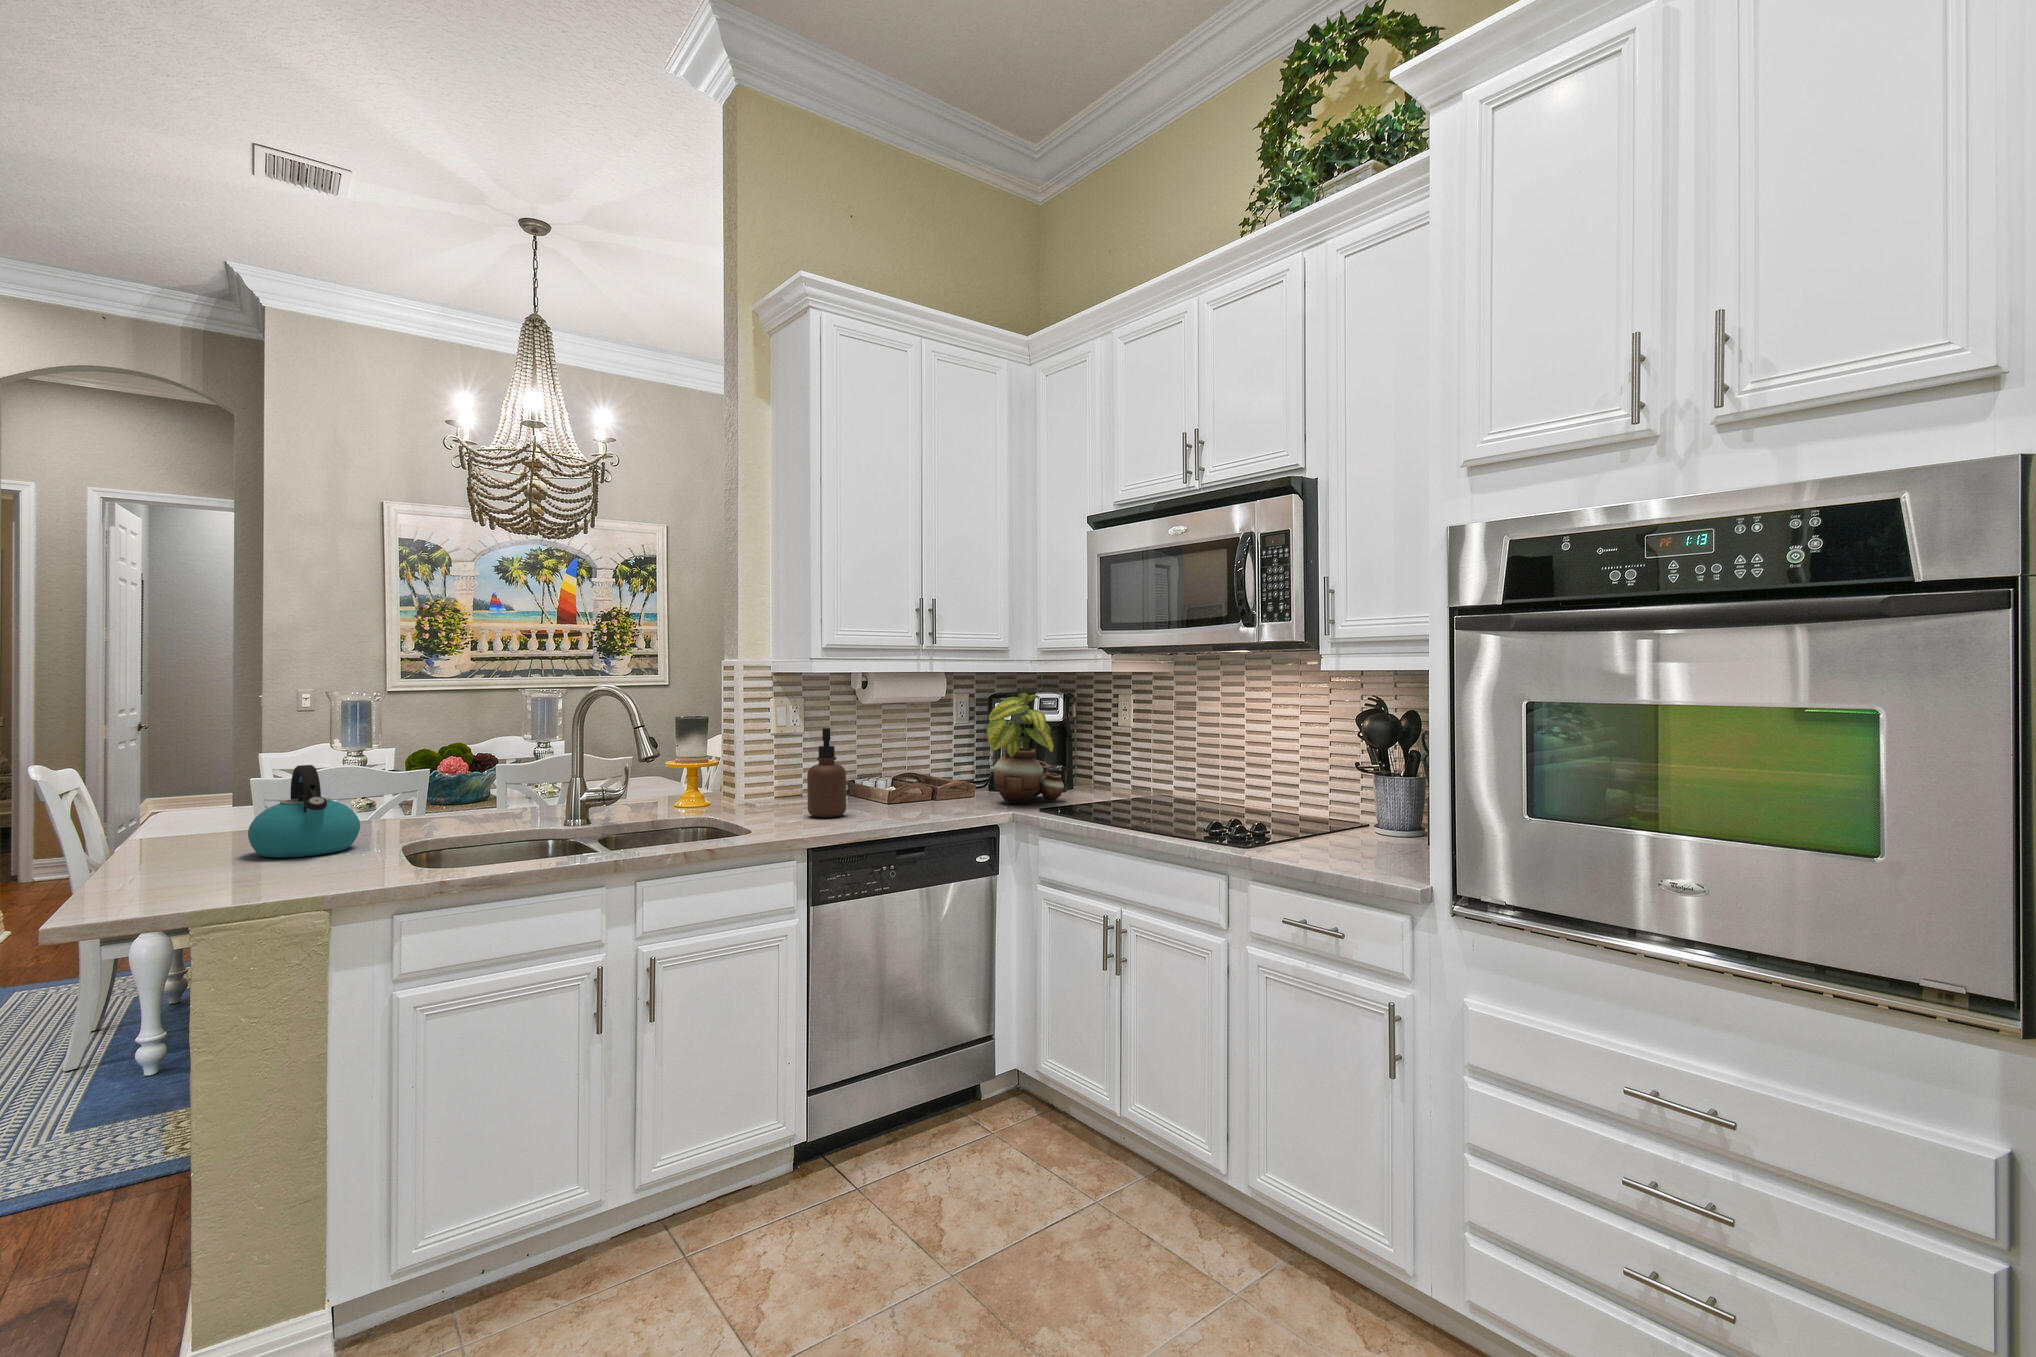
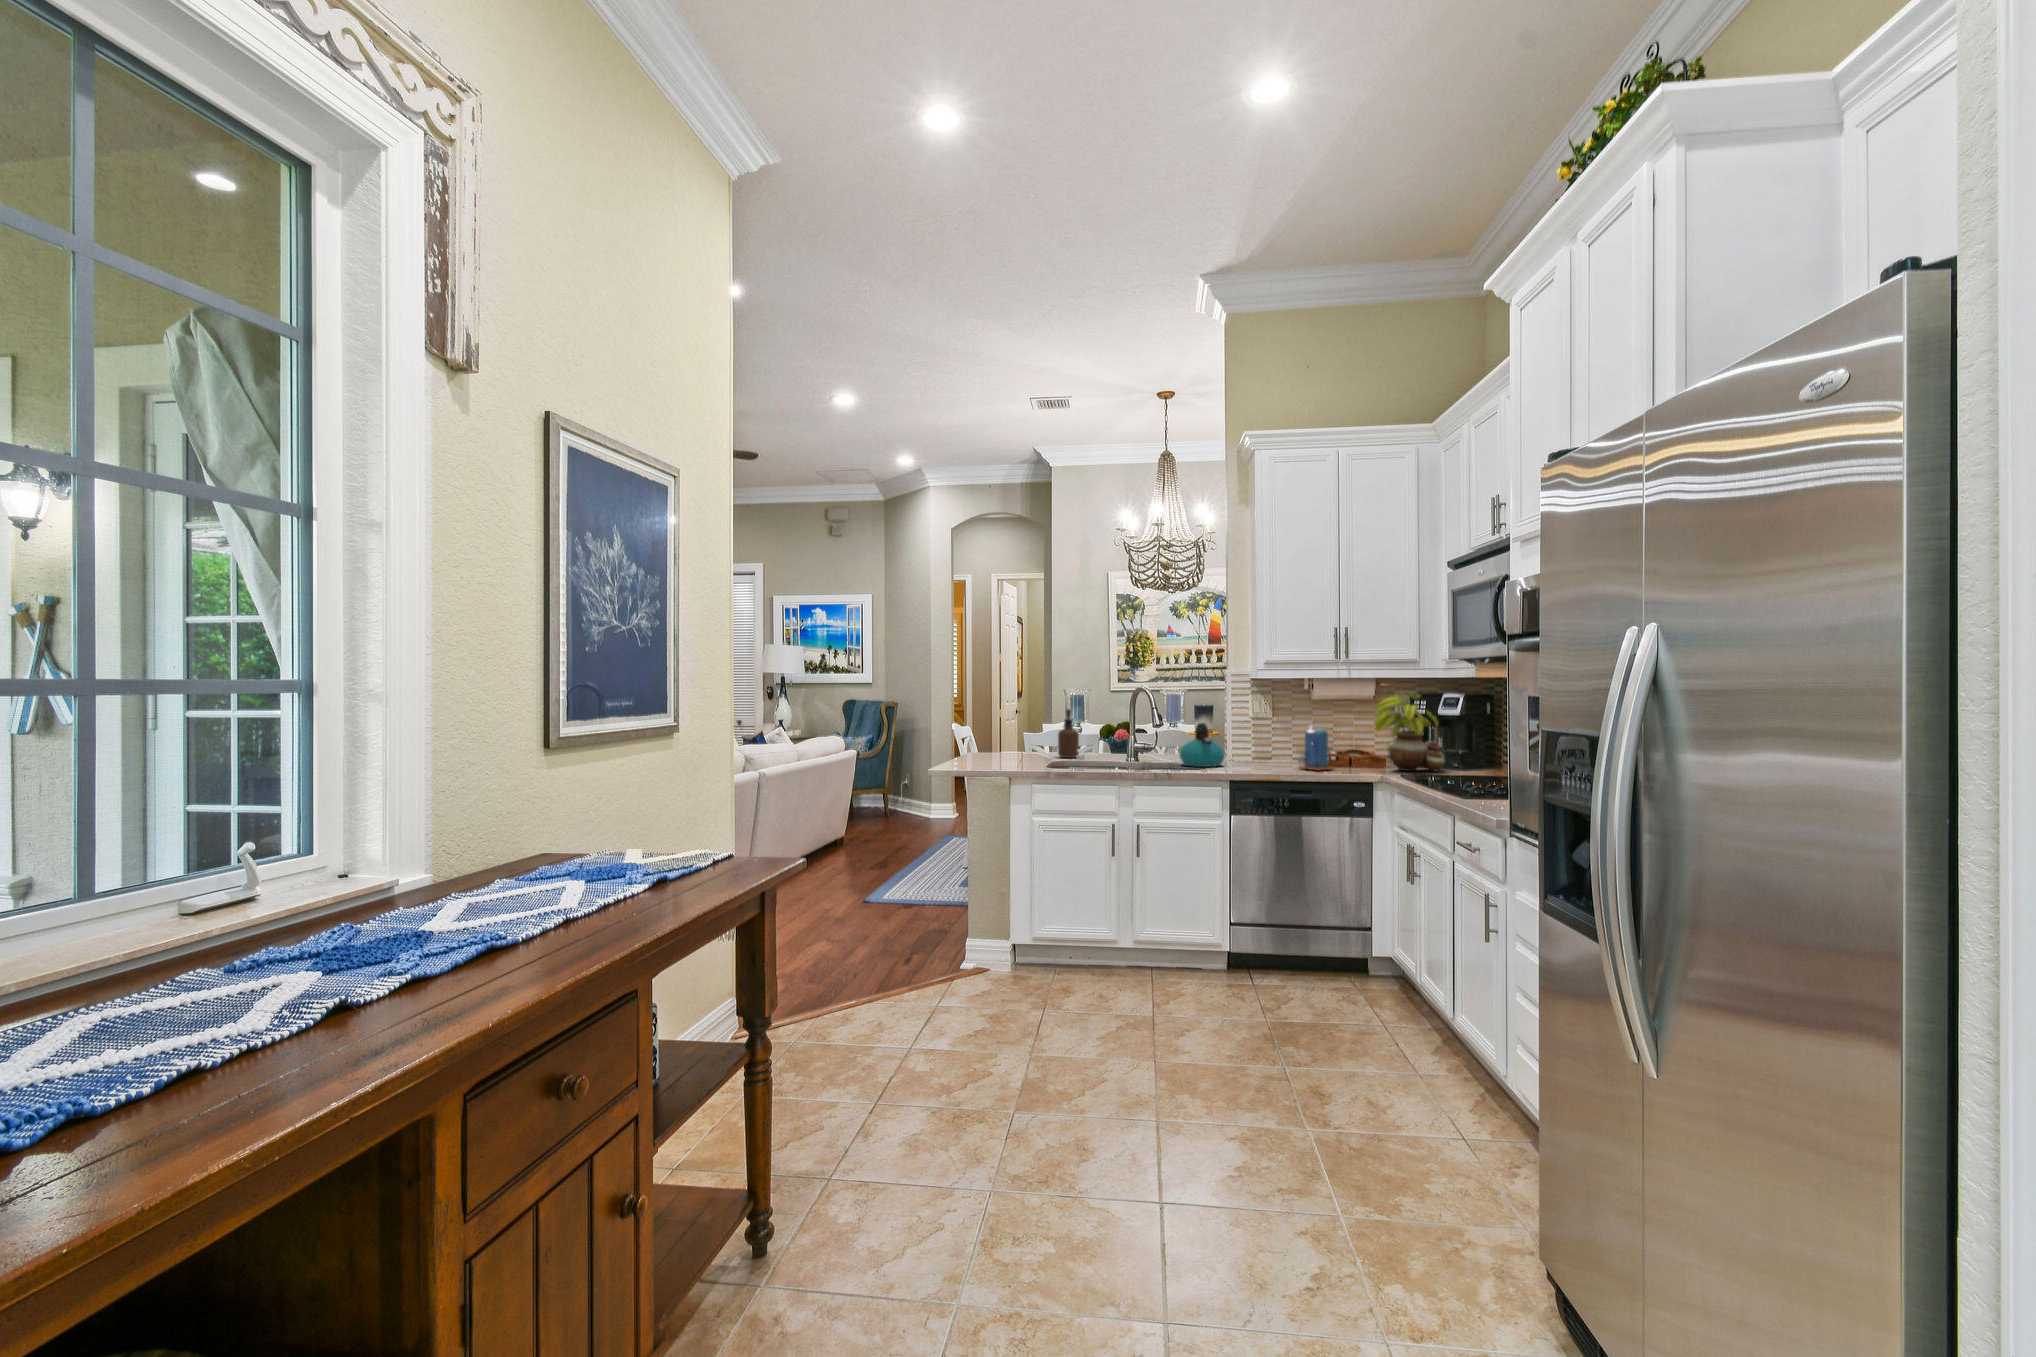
soap dispenser: present [807,728,846,818] -> present [1058,709,1079,758]
candle: none [883,745,934,816] -> present [1299,728,1334,770]
kettle: present [248,765,360,858] -> present [1180,723,1225,767]

